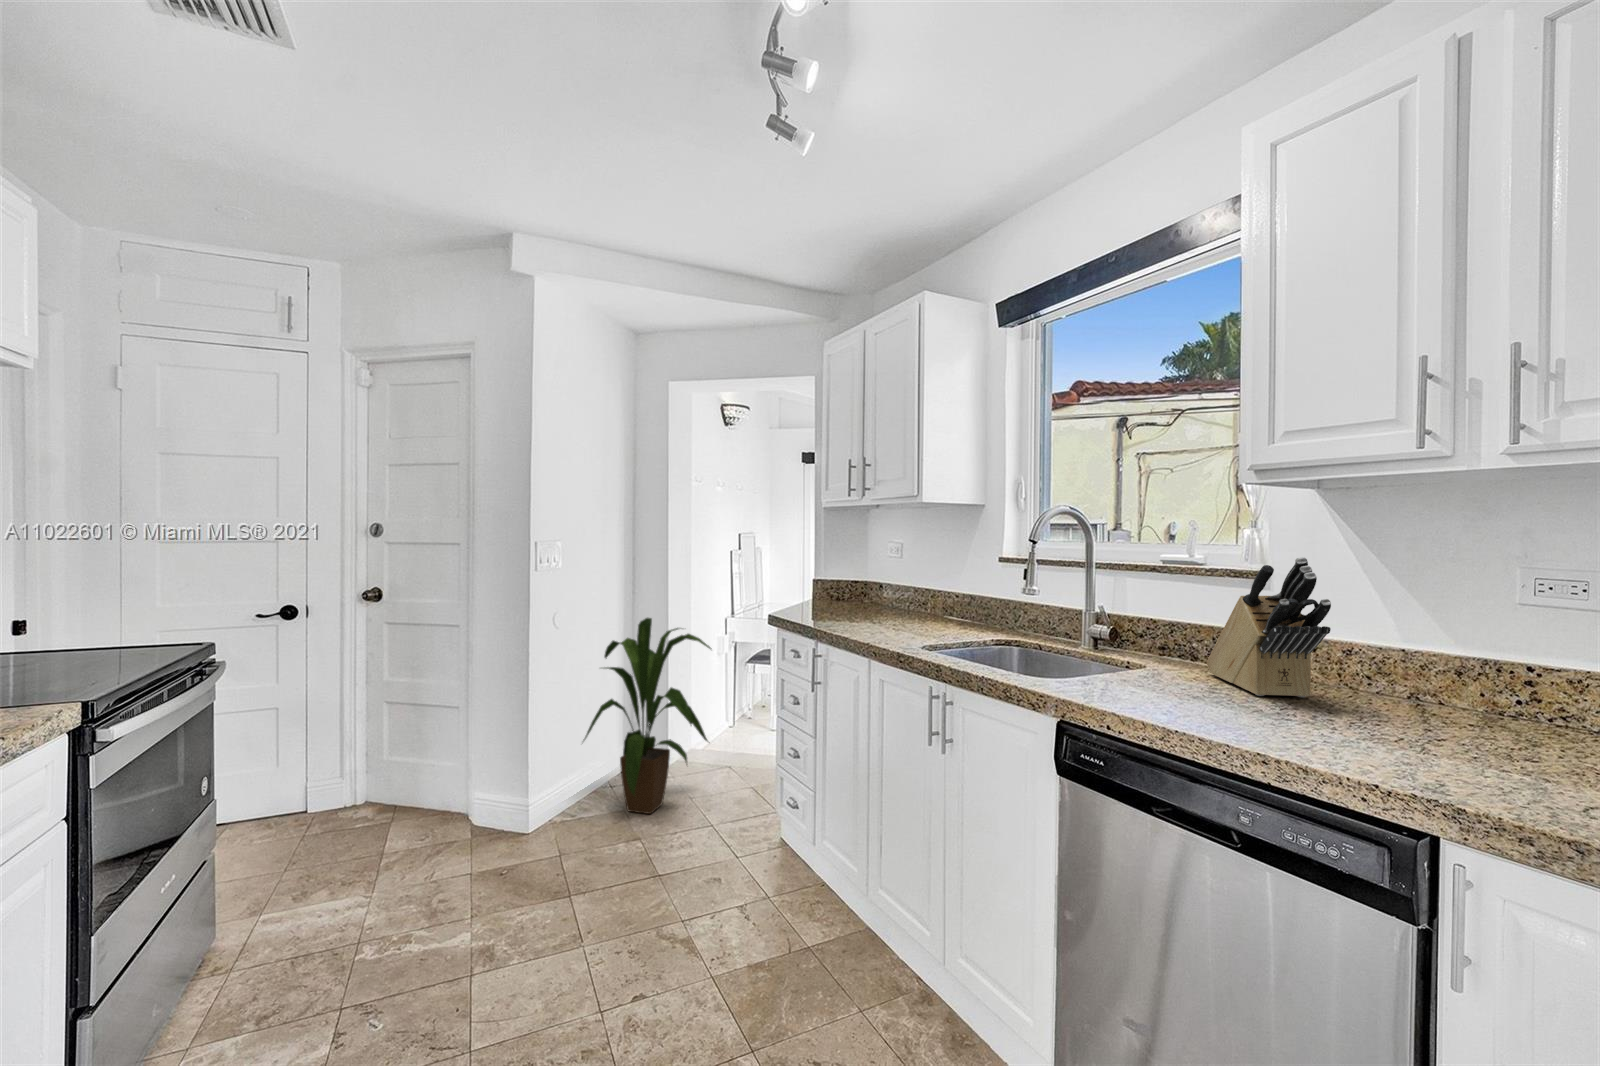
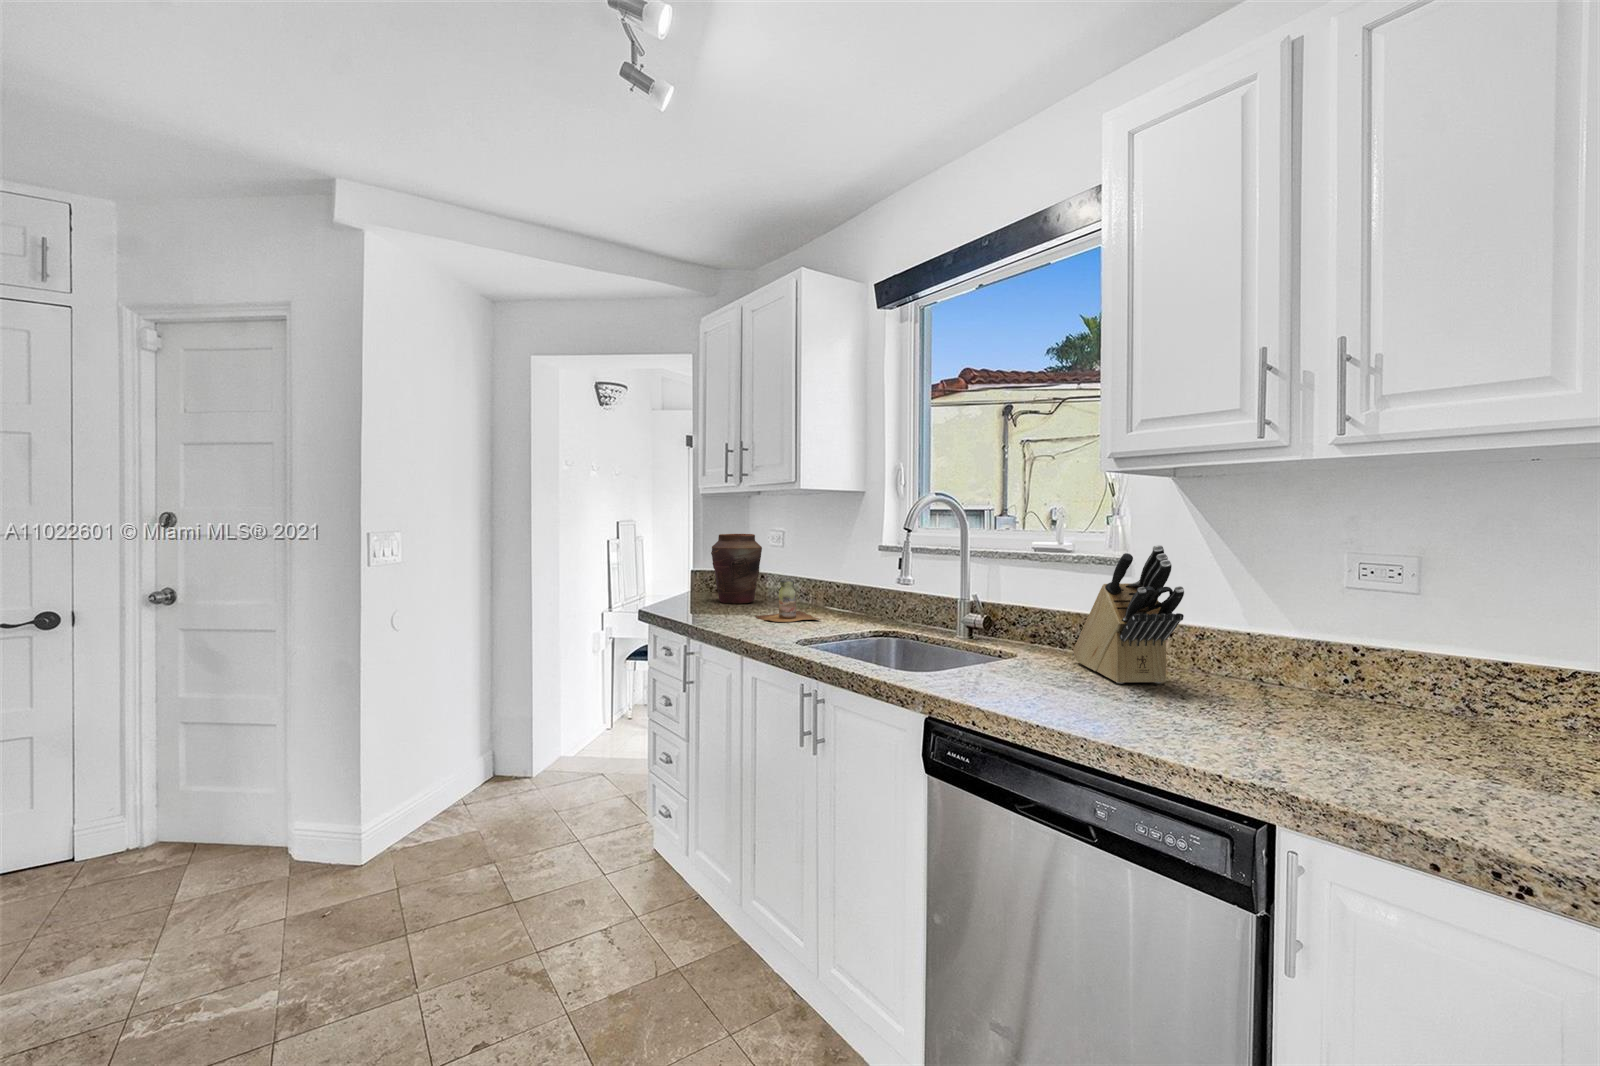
vase: none [834,544,882,610] -> present [711,534,762,604]
bottle: none [878,588,943,628] -> present [755,580,821,622]
house plant: present [584,618,712,814] -> none [425,617,578,833]

